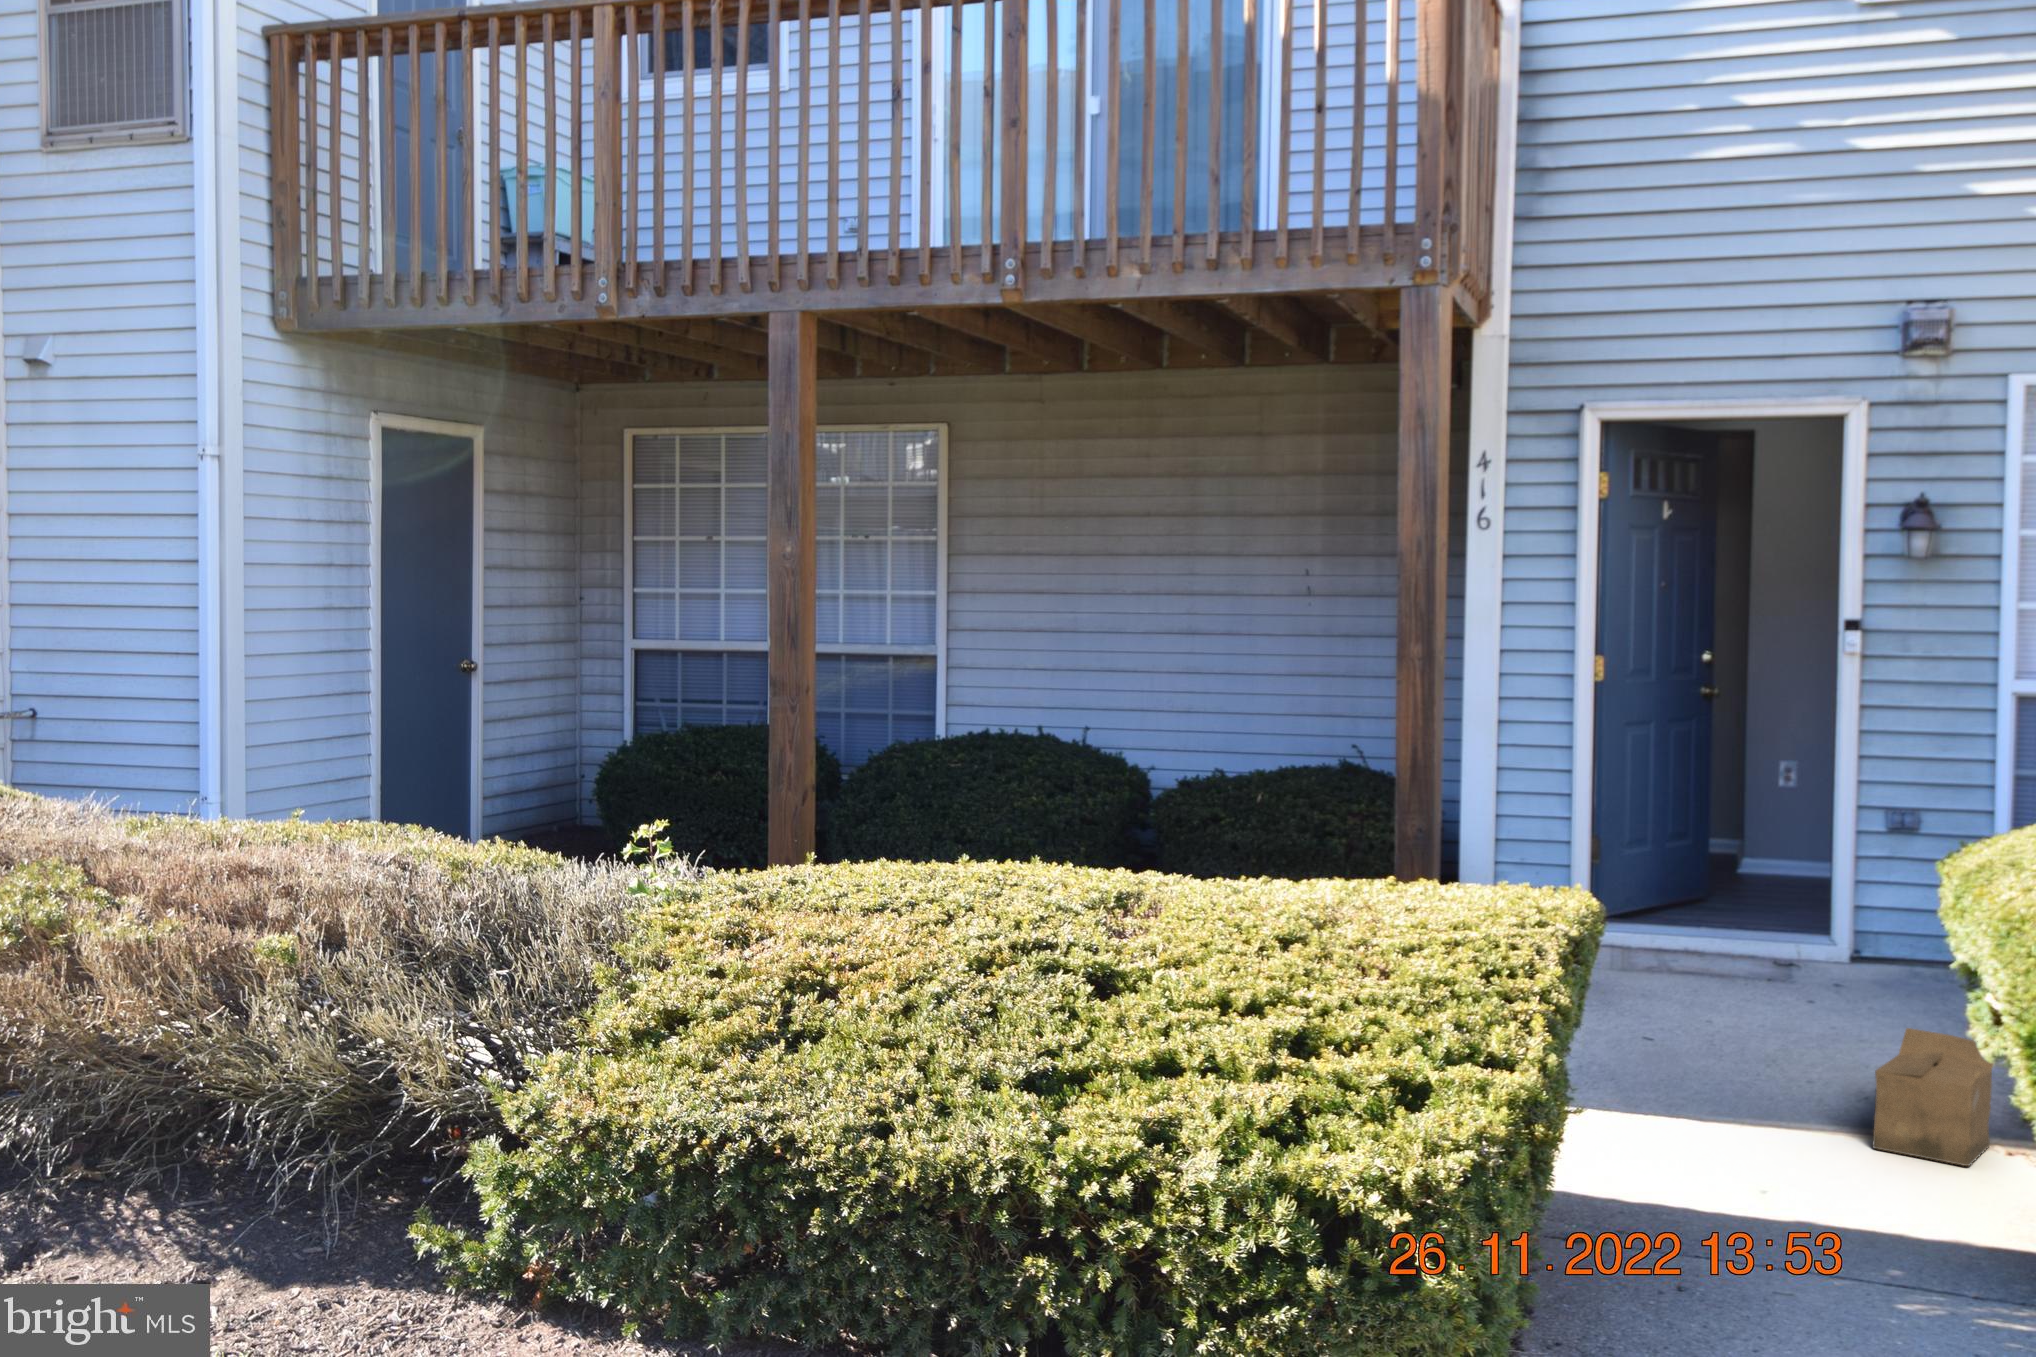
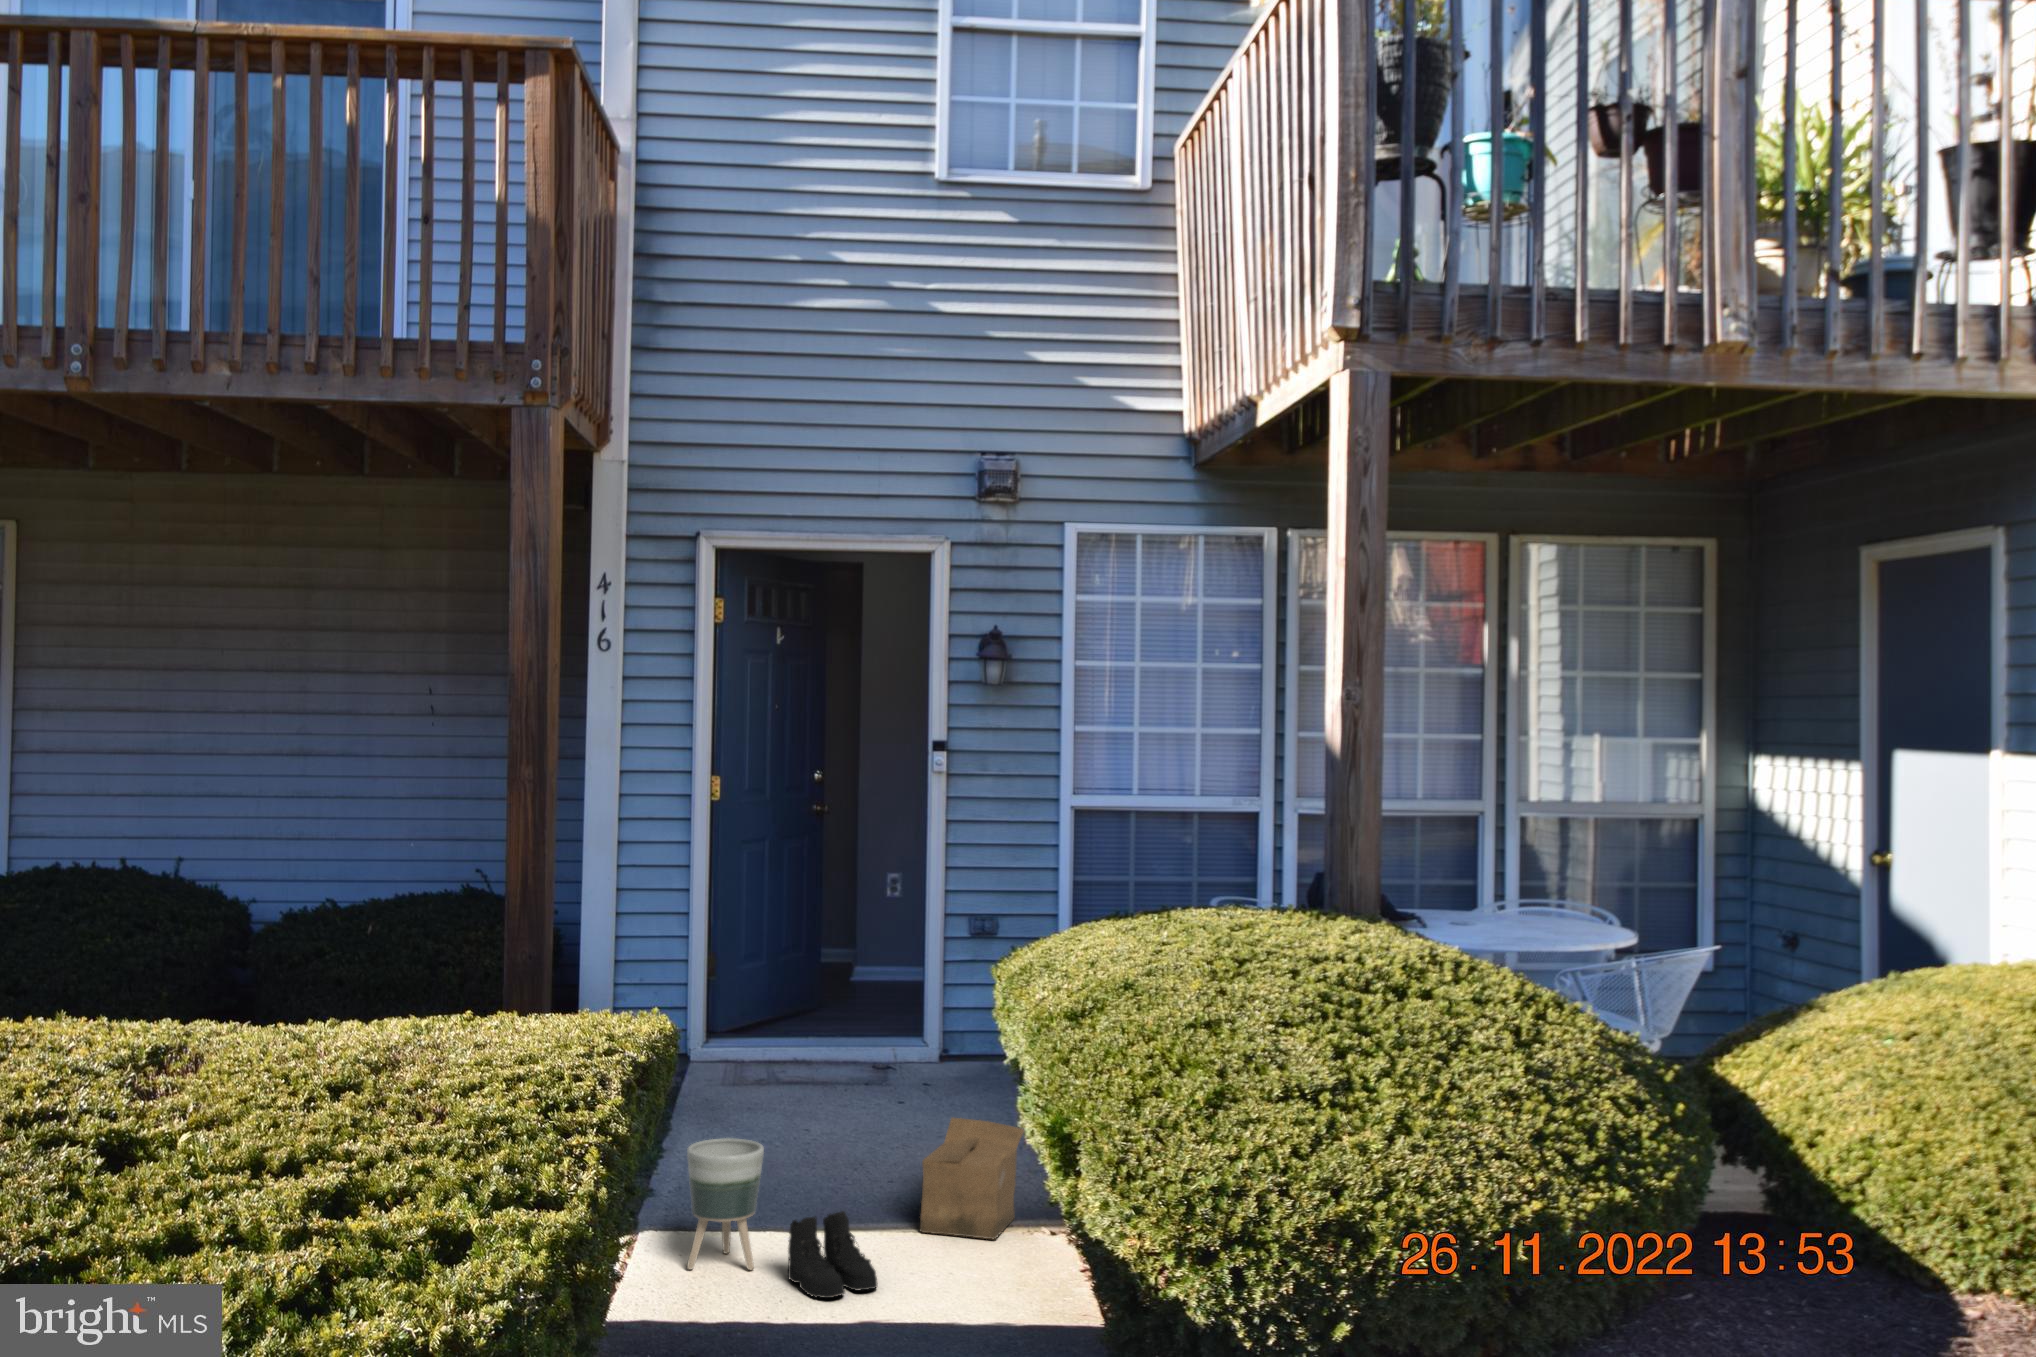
planter: none [1609,1027,1694,1165] -> present [687,1138,764,1270]
boots: none [1724,1114,1831,1204] -> present [788,1211,878,1298]

